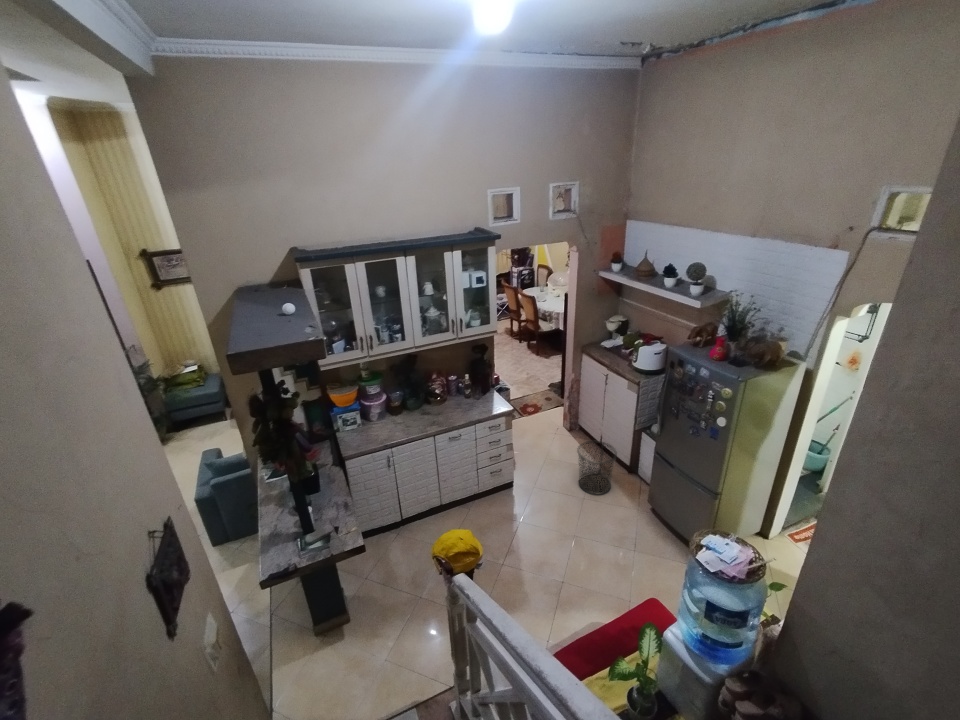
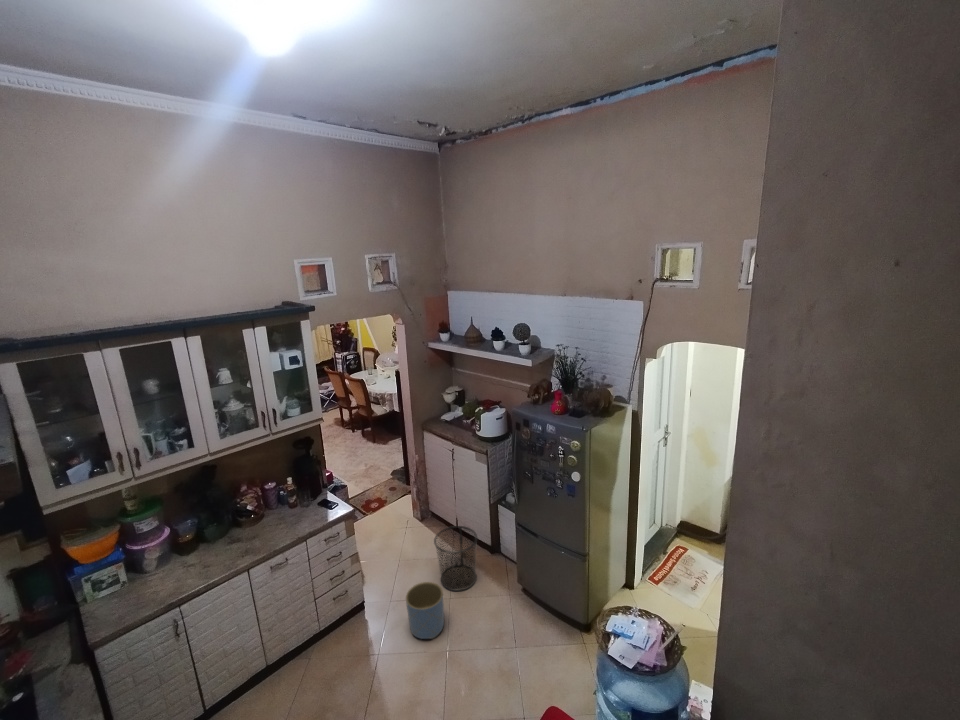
planter: none [547,479,578,523] -> present [406,582,444,639]

